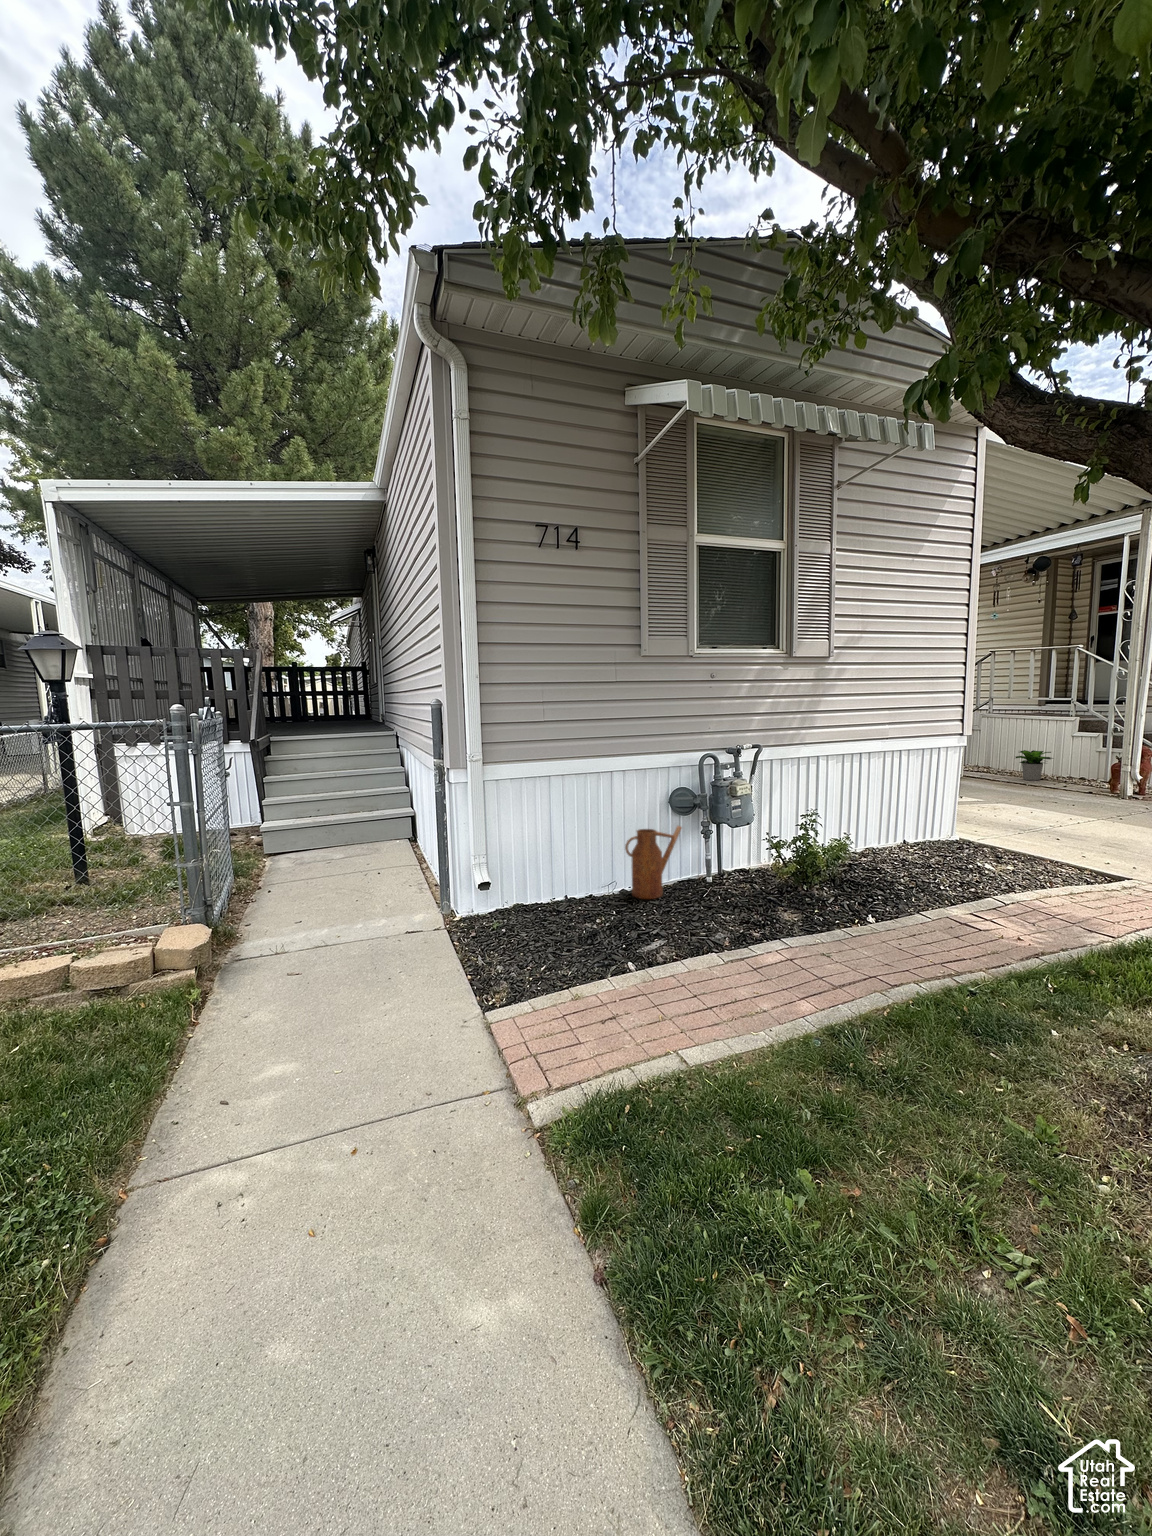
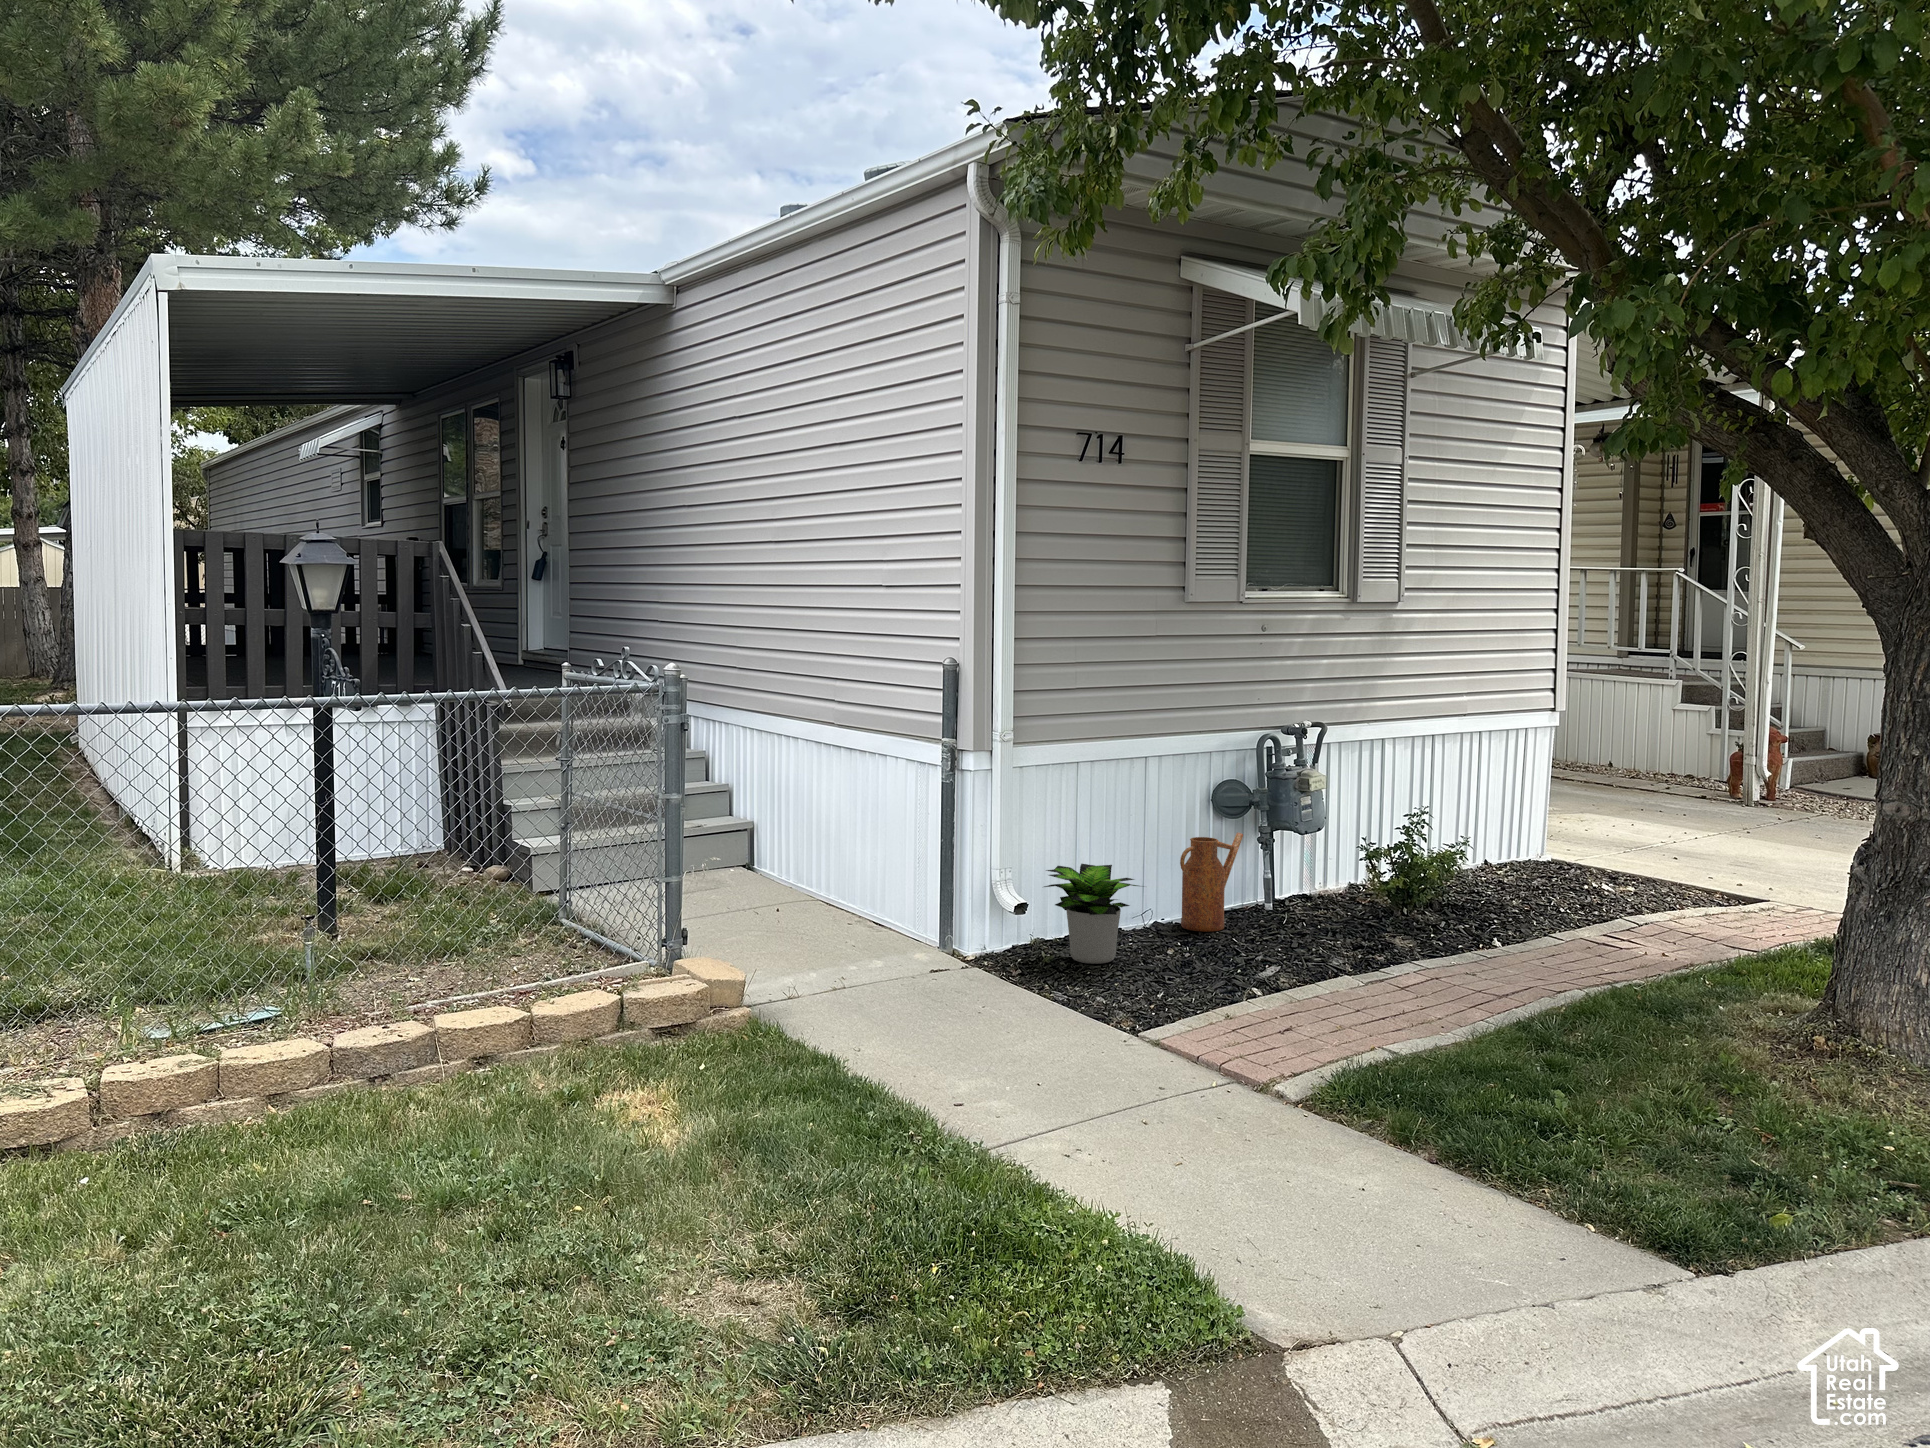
potted plant: present [1016,750,1053,781] -> present [1044,864,1138,964]

